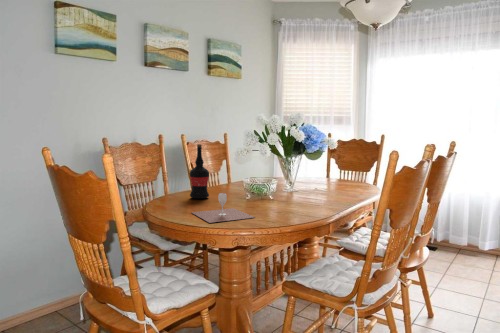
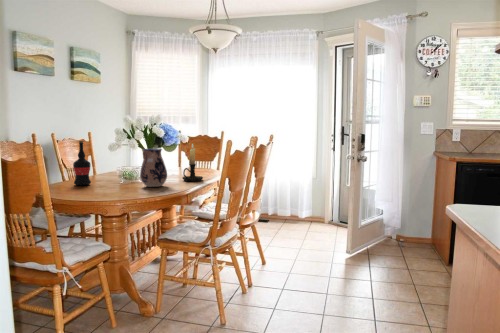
candle holder: none [322,149,350,202] -> present [182,143,203,181]
ceramic pitcher: none [265,156,301,208] -> present [140,149,167,187]
wine glass: present [192,193,255,223] -> none [83,177,136,198]

